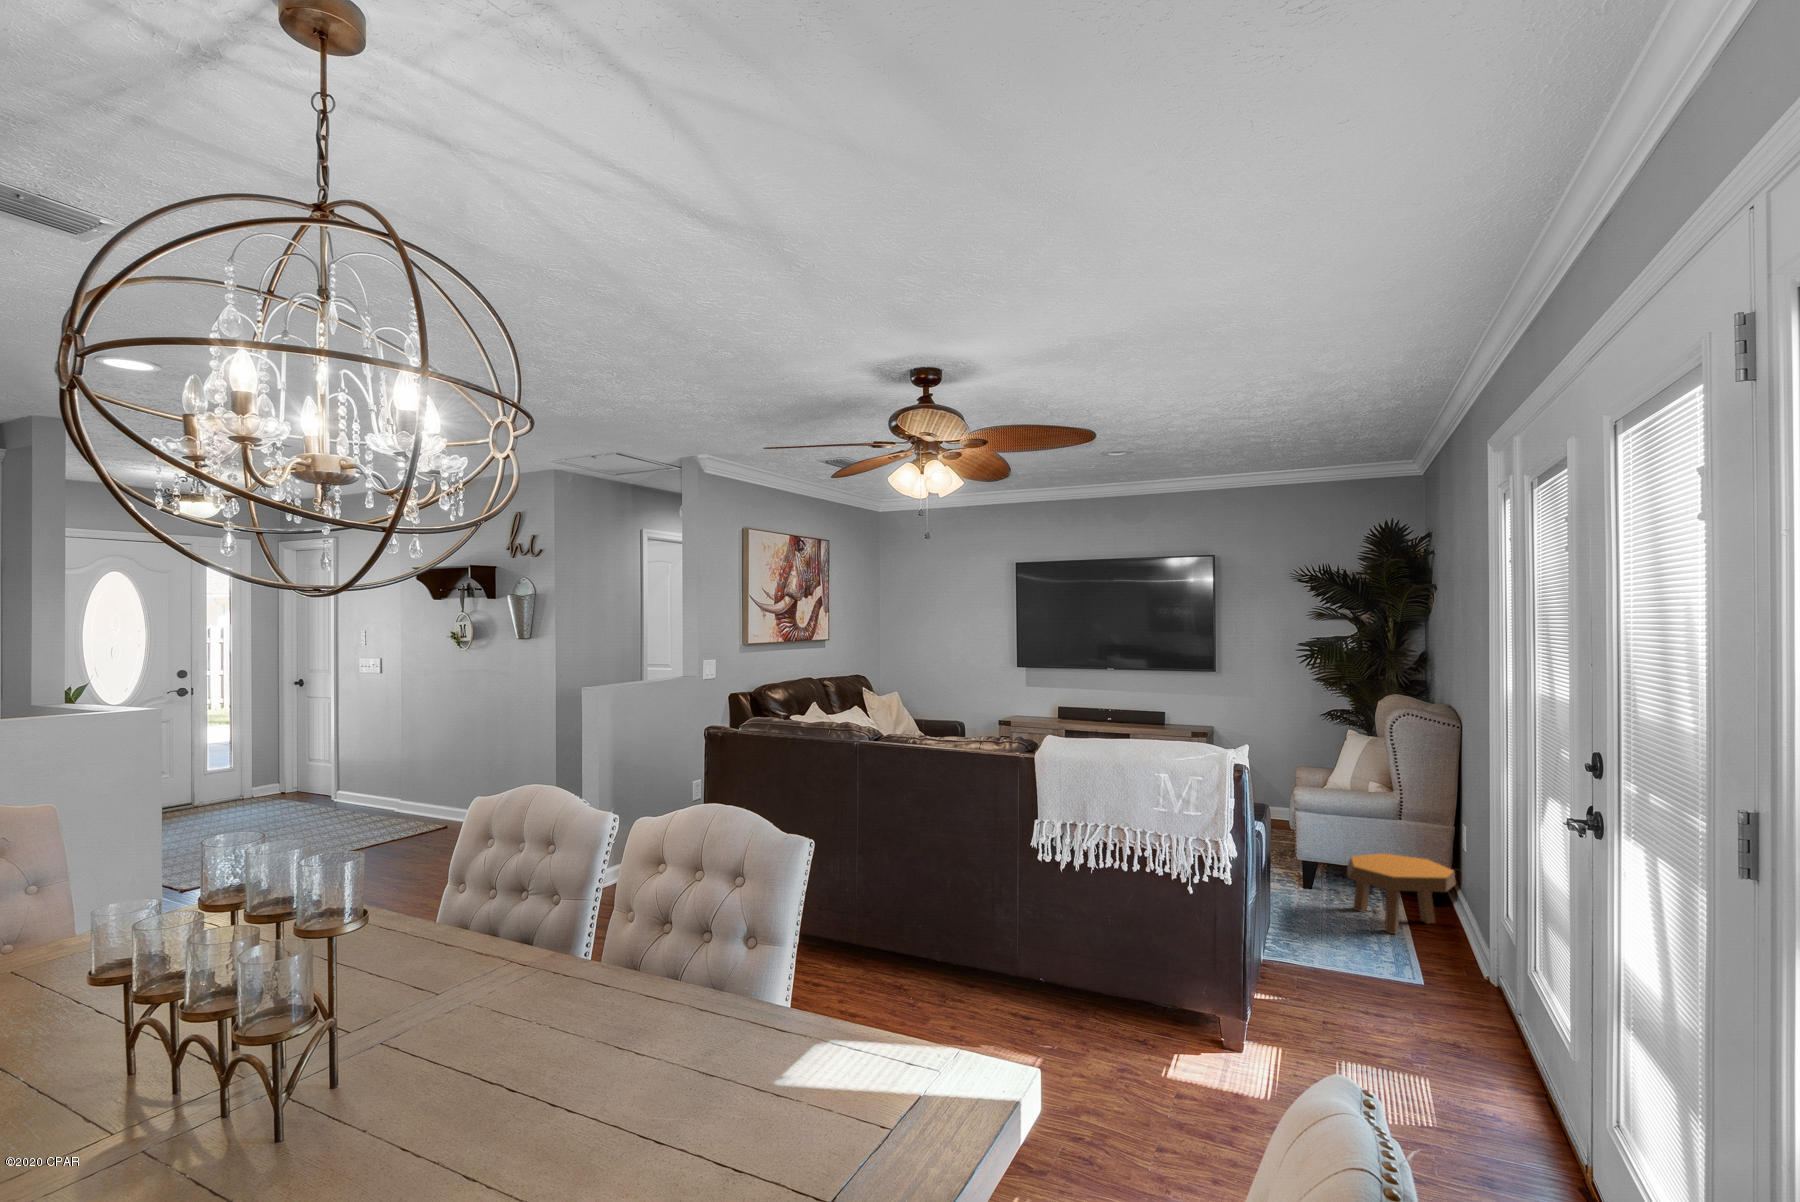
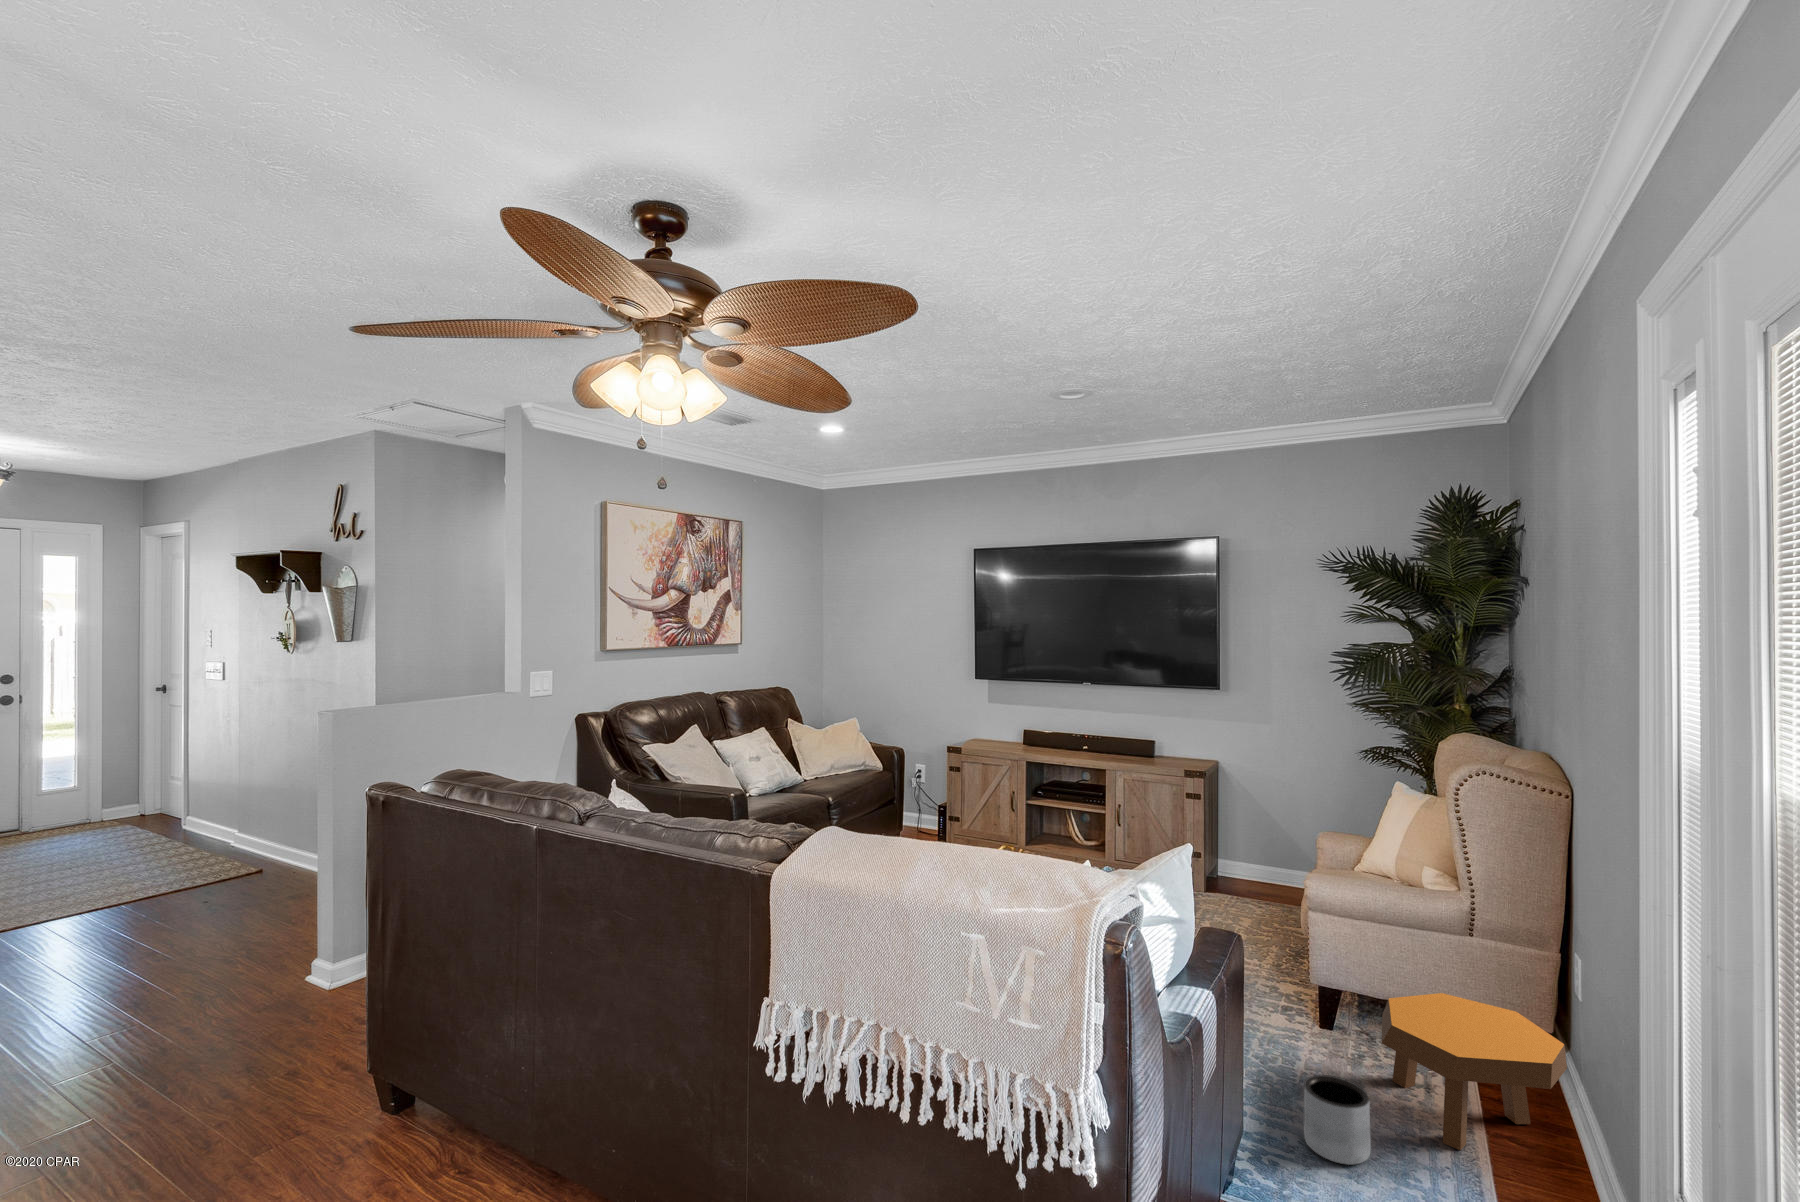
planter: none [1304,895,1344,941] -> present [1304,1075,1371,1165]

